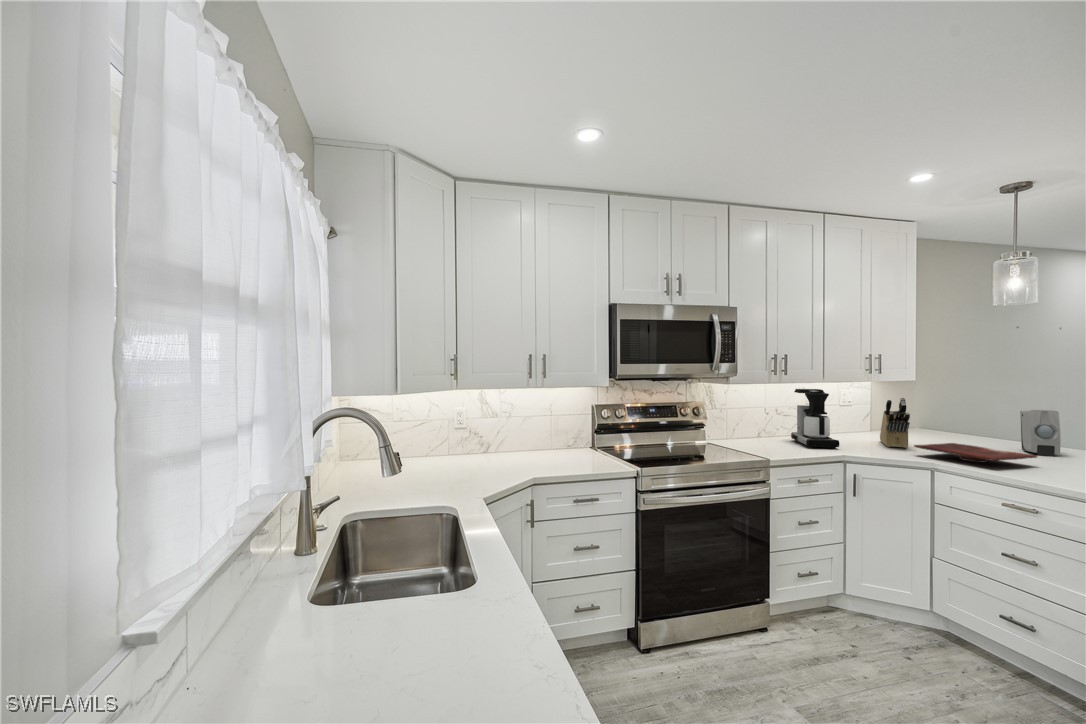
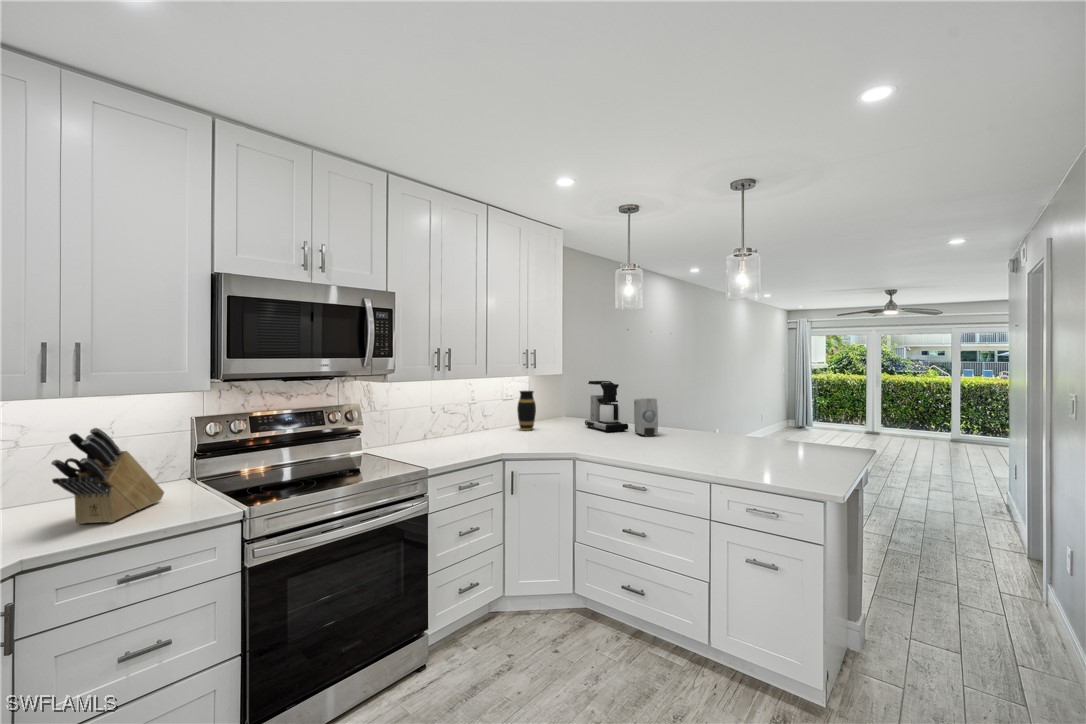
coffee maker: present [791,389,839,449] -> present [585,381,628,432]
vase: none [856,396,879,437] -> present [517,391,536,431]
knife block: present [880,397,910,448] -> present [51,428,164,524]
cutting board: present [914,443,1037,463] -> none [561,432,645,449]

